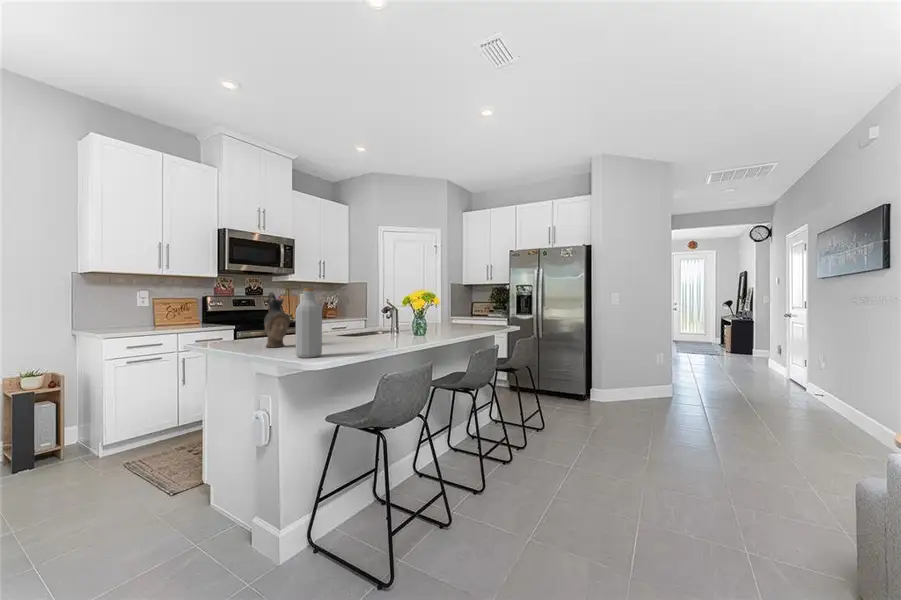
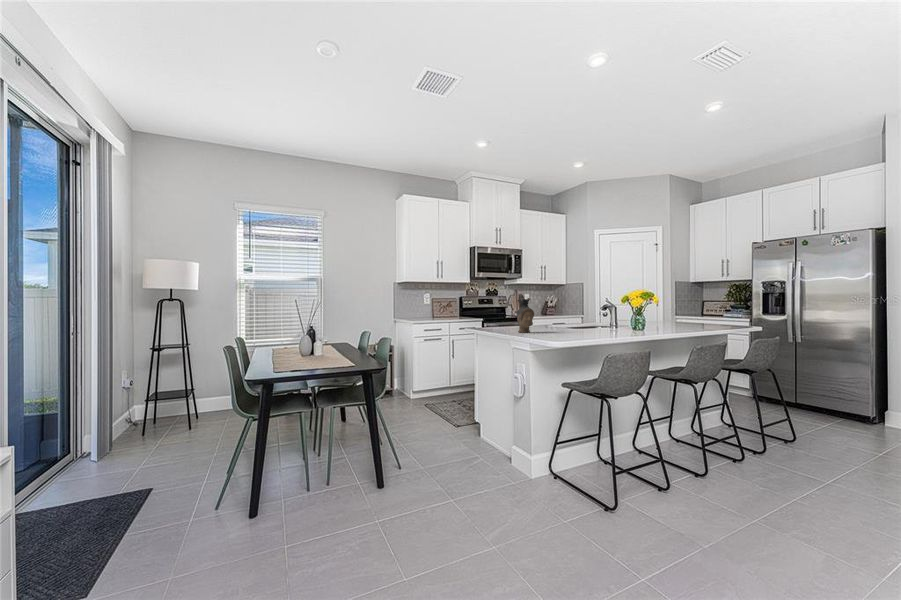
bottle: present [296,288,322,358] -> none [544,291,561,338]

